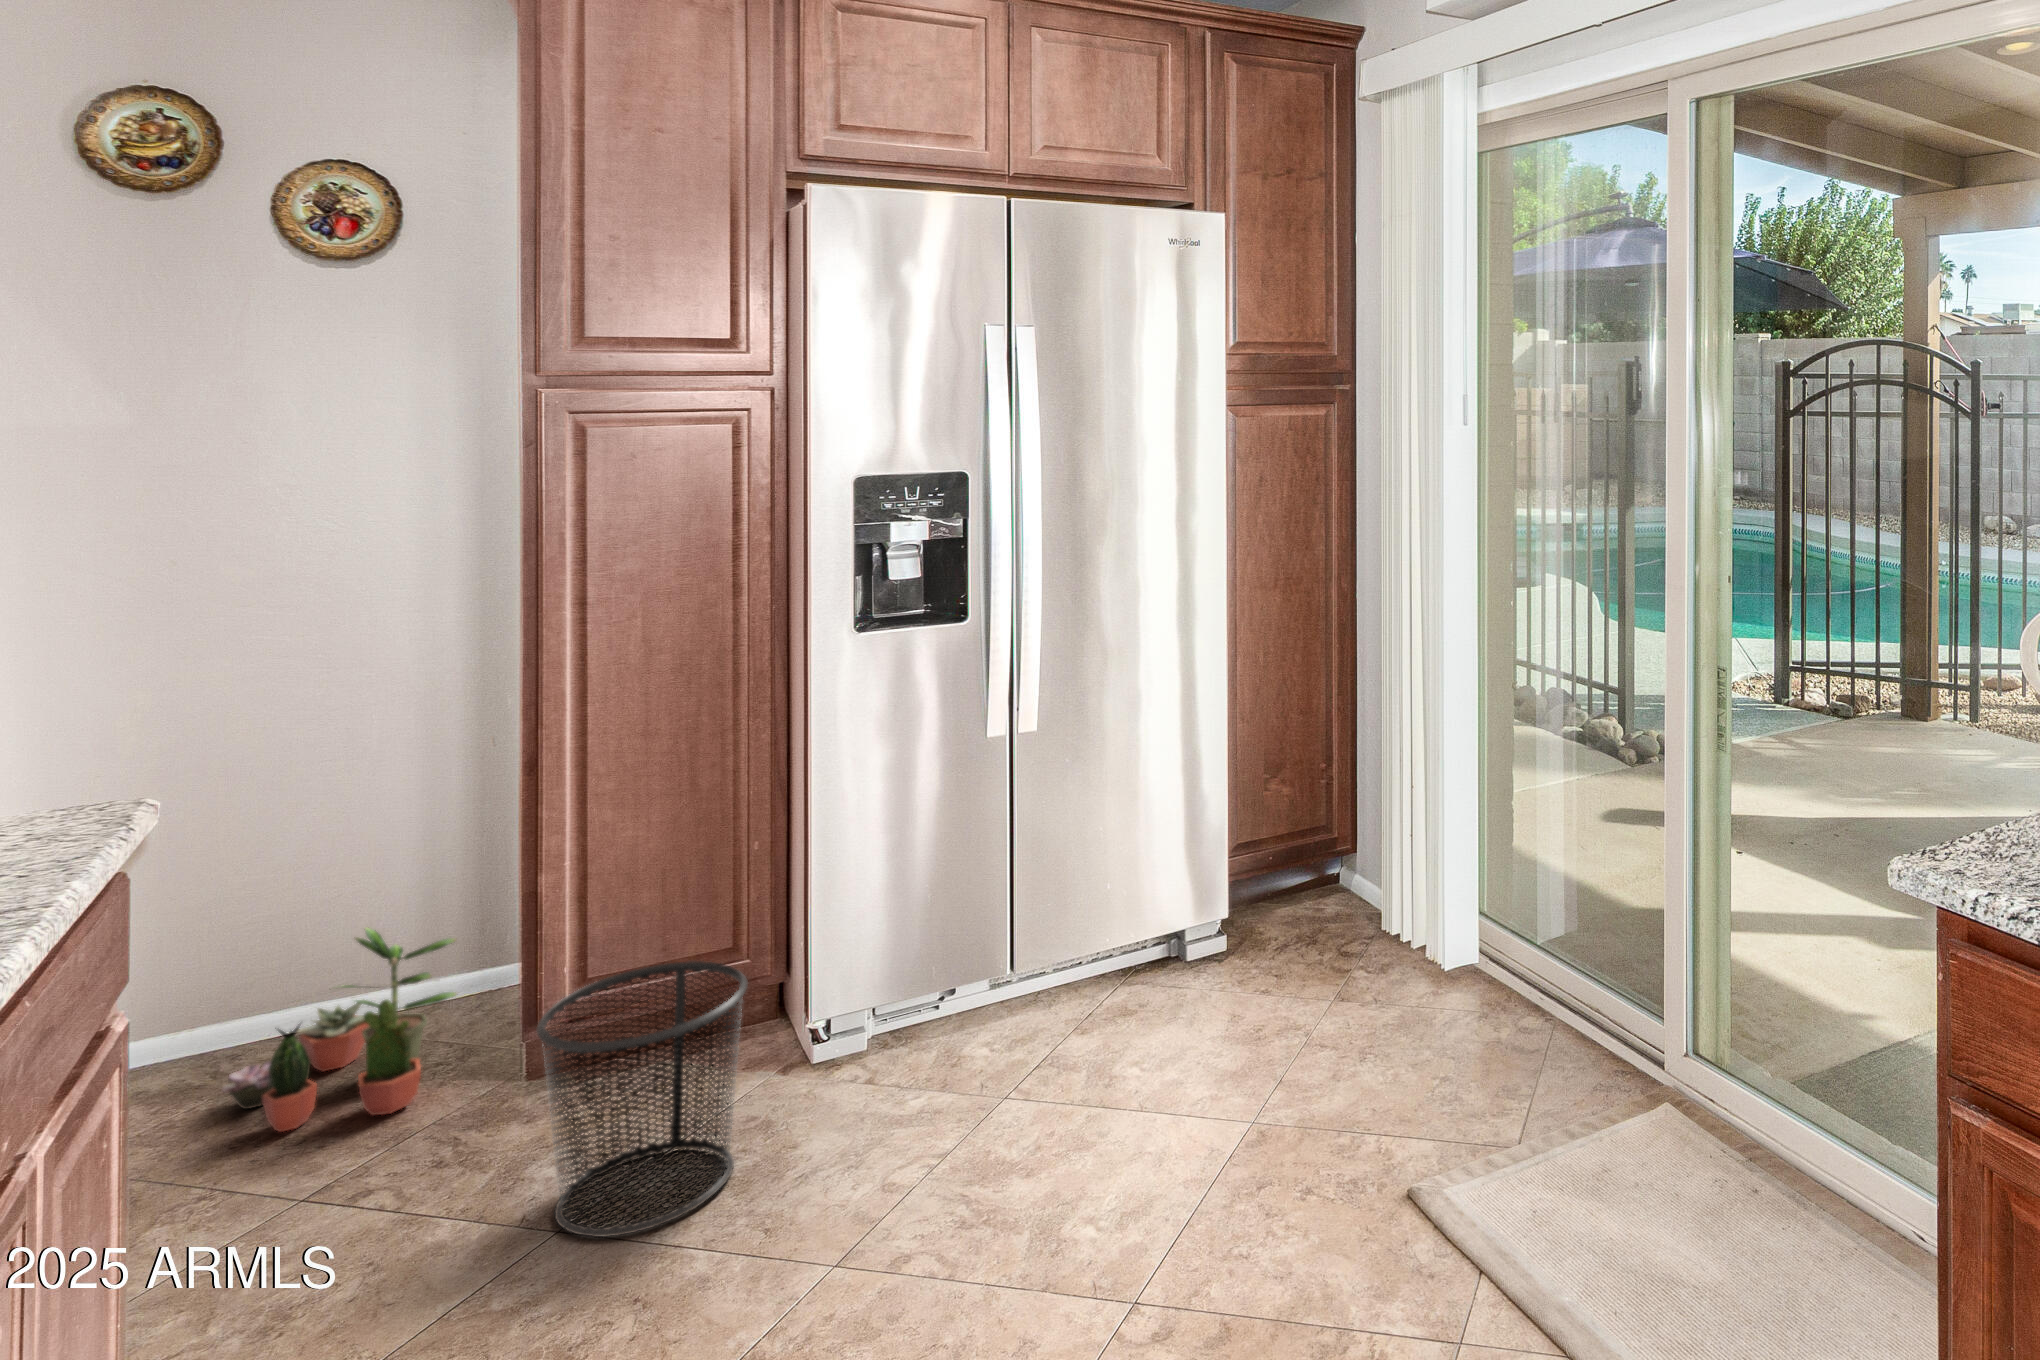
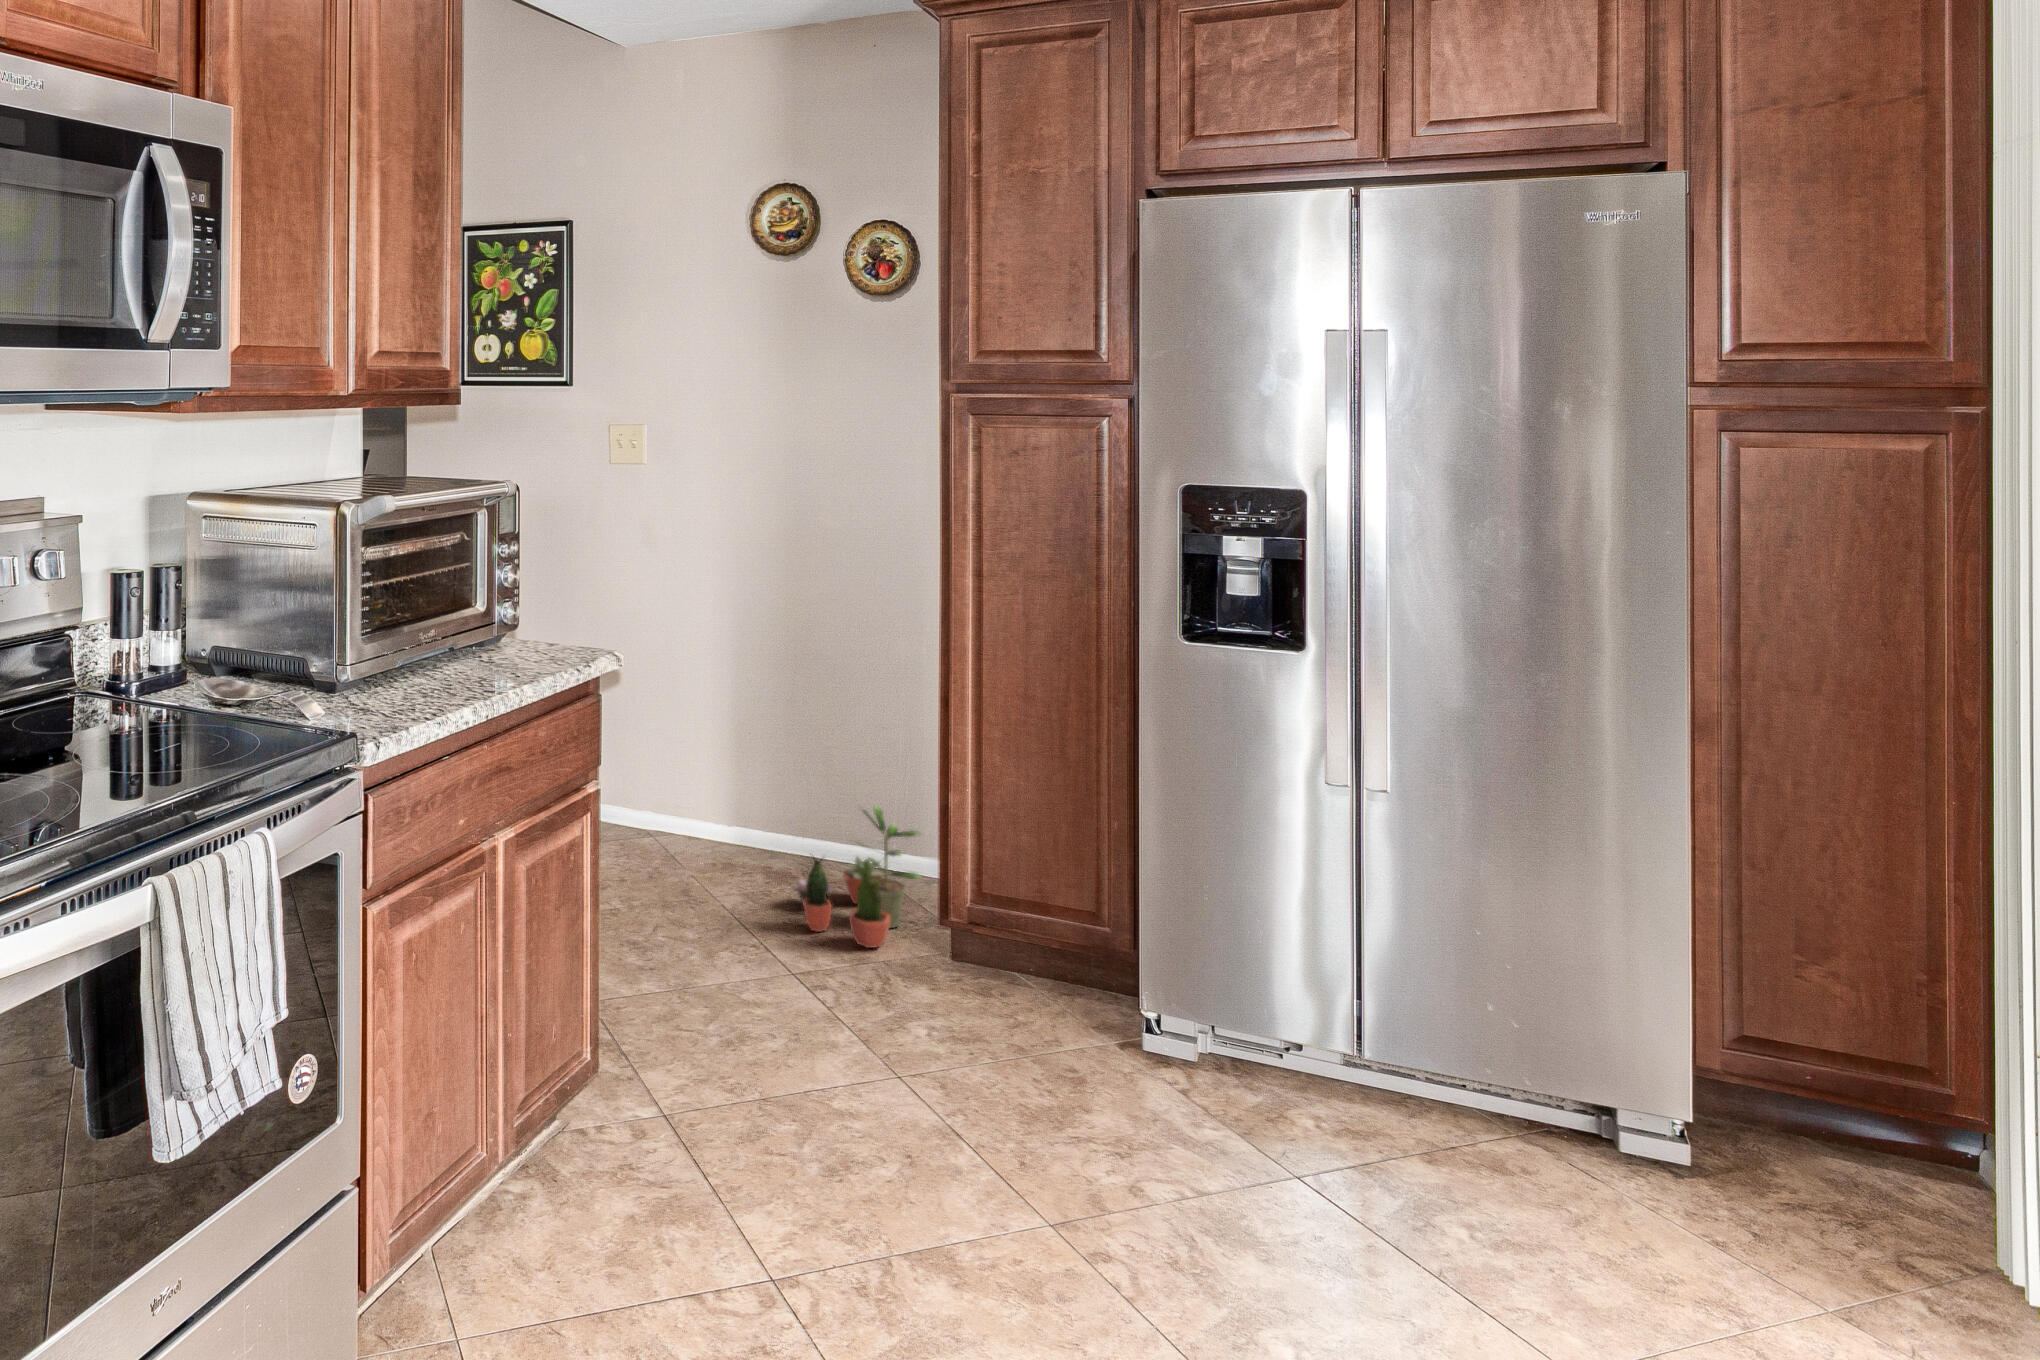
waste bin: present [537,961,748,1237] -> none [890,891,1049,1114]

